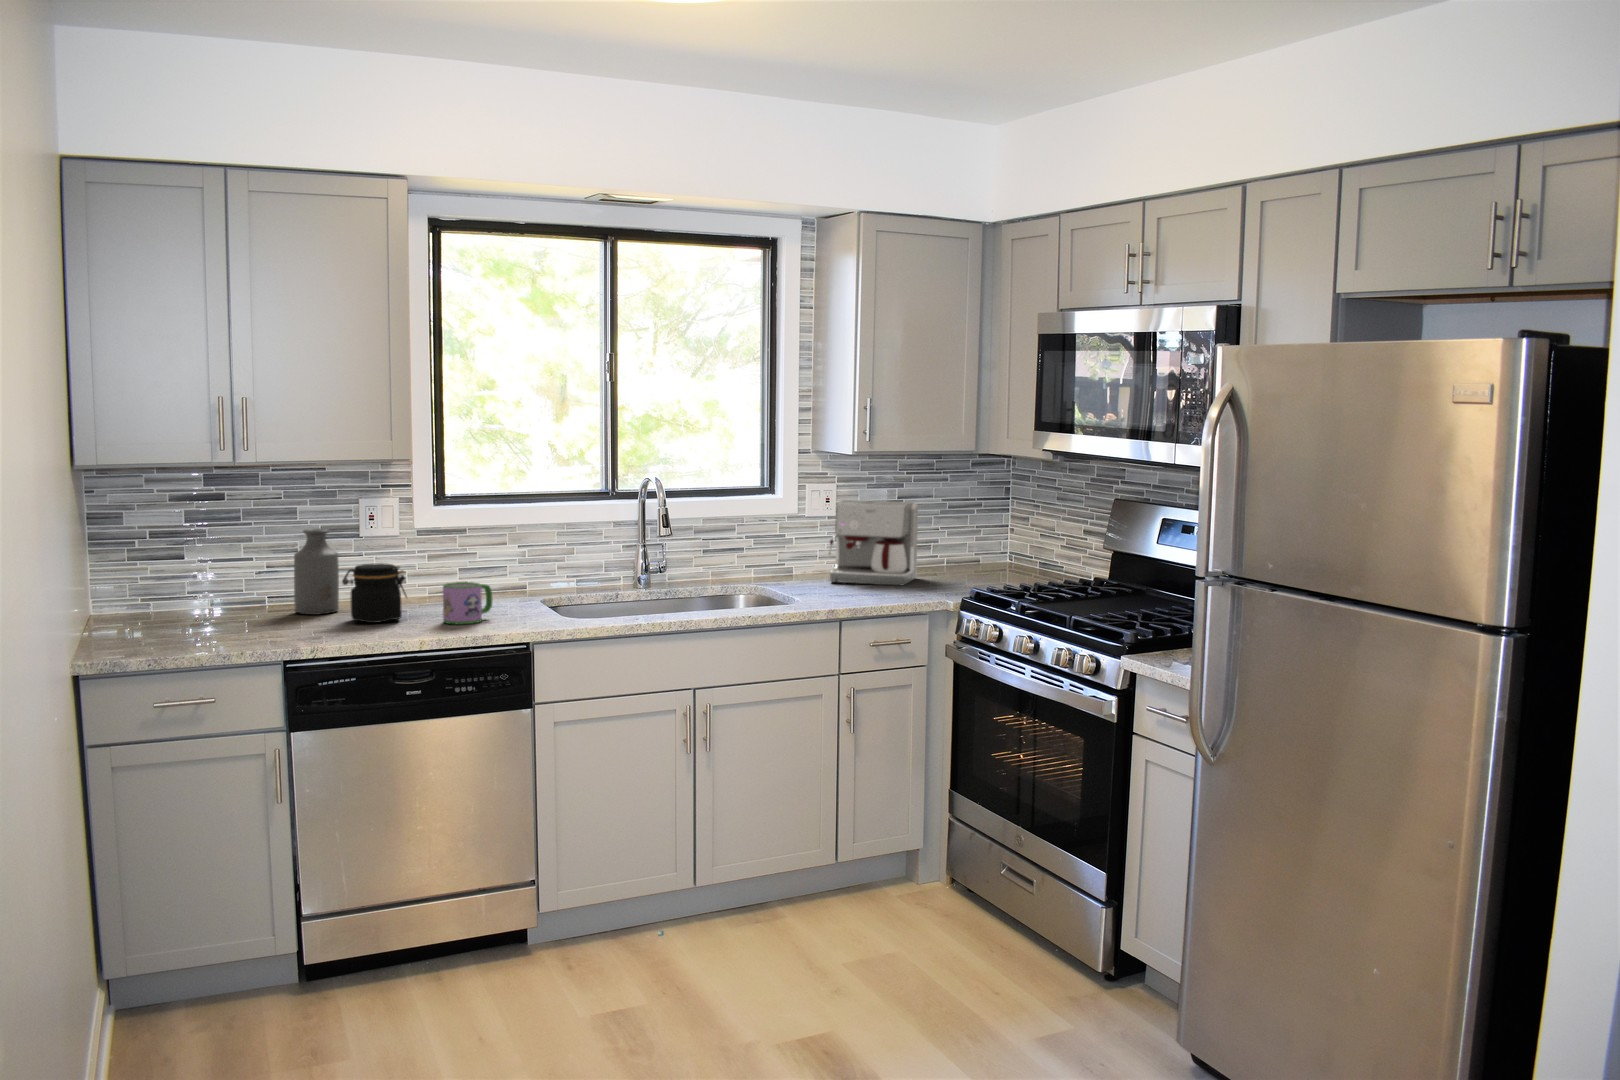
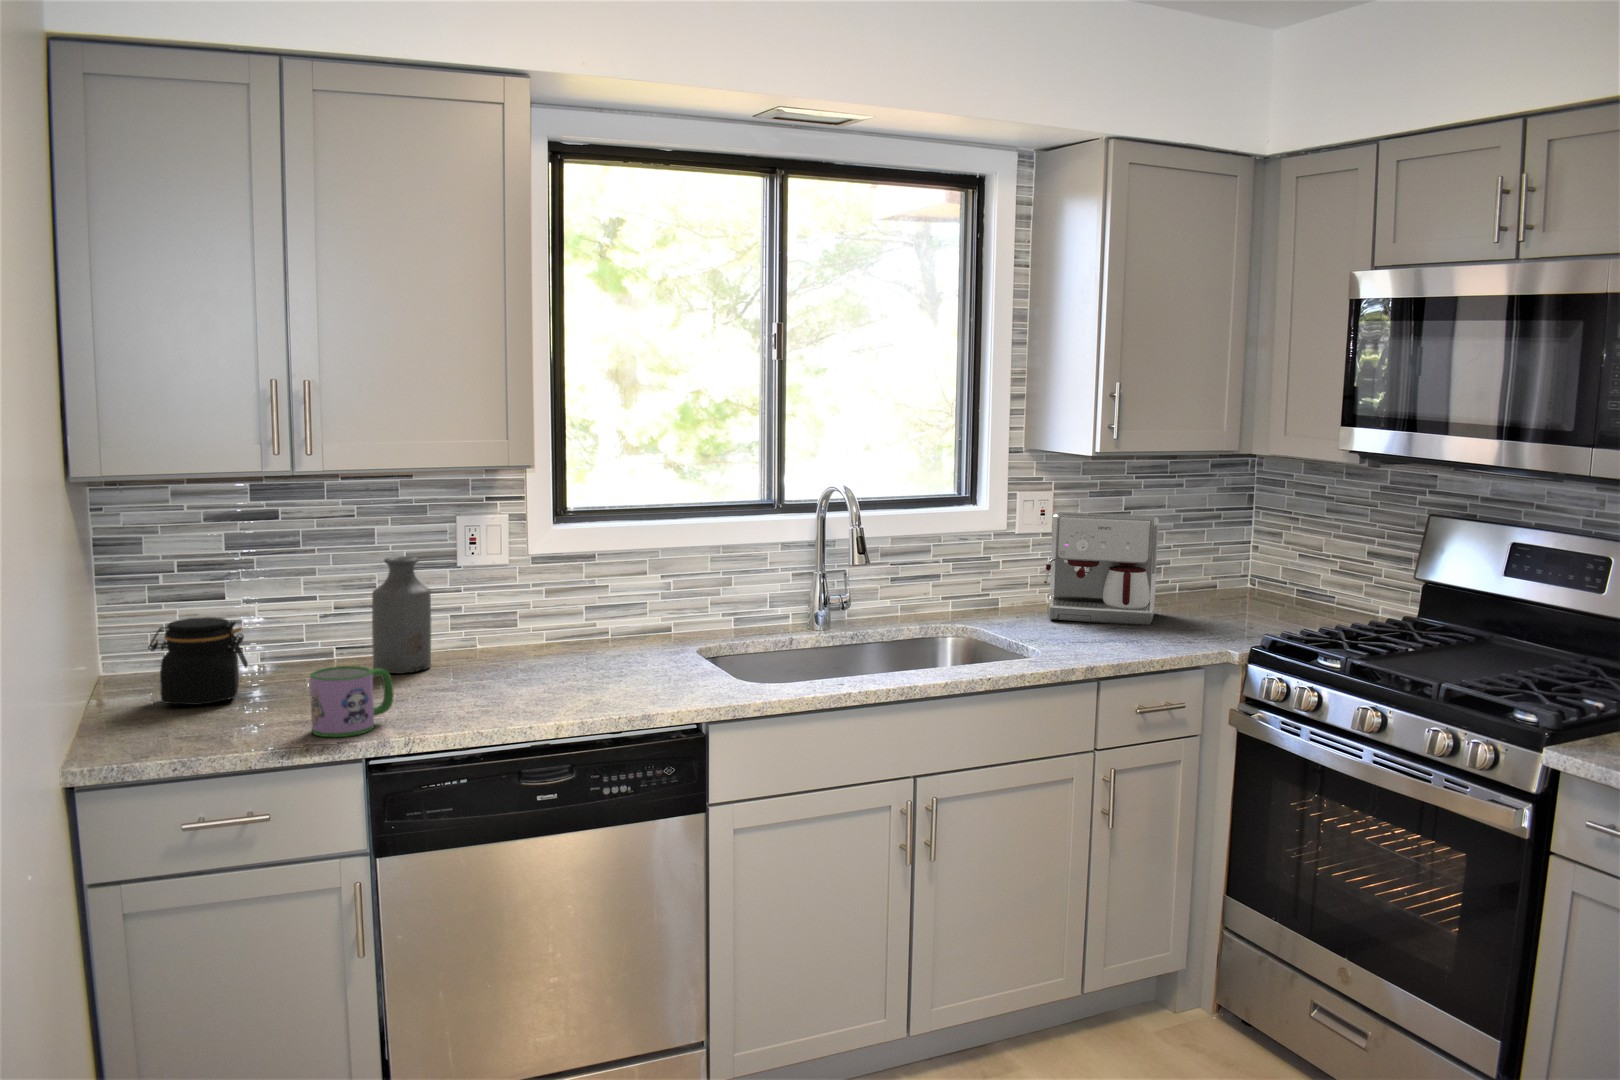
jar: present [342,563,407,623] -> present [148,617,248,705]
mug: present [443,582,492,624] -> present [310,666,394,737]

